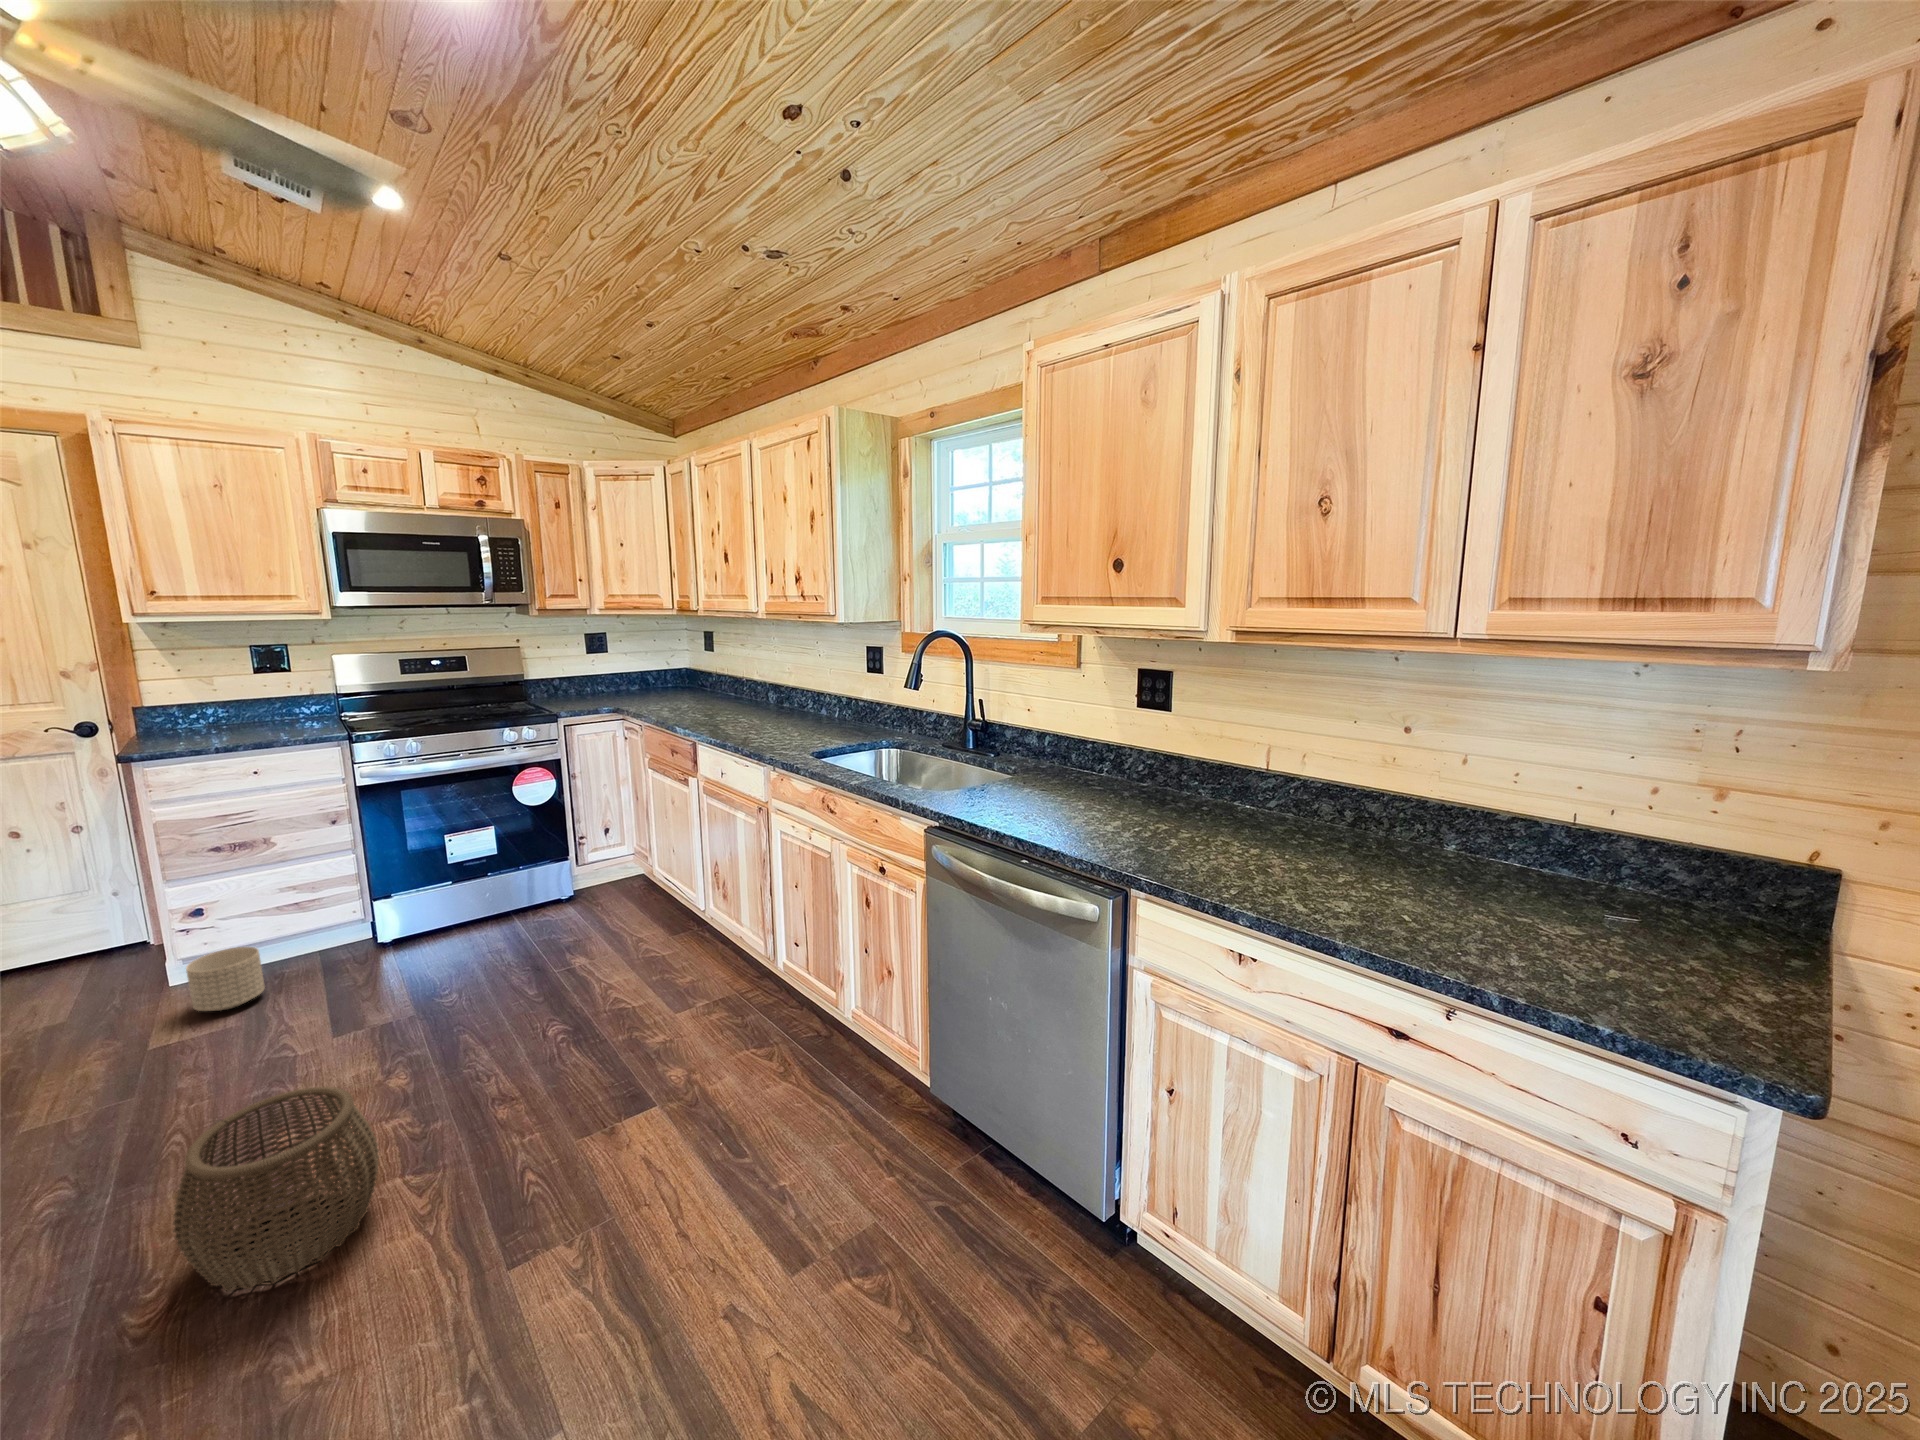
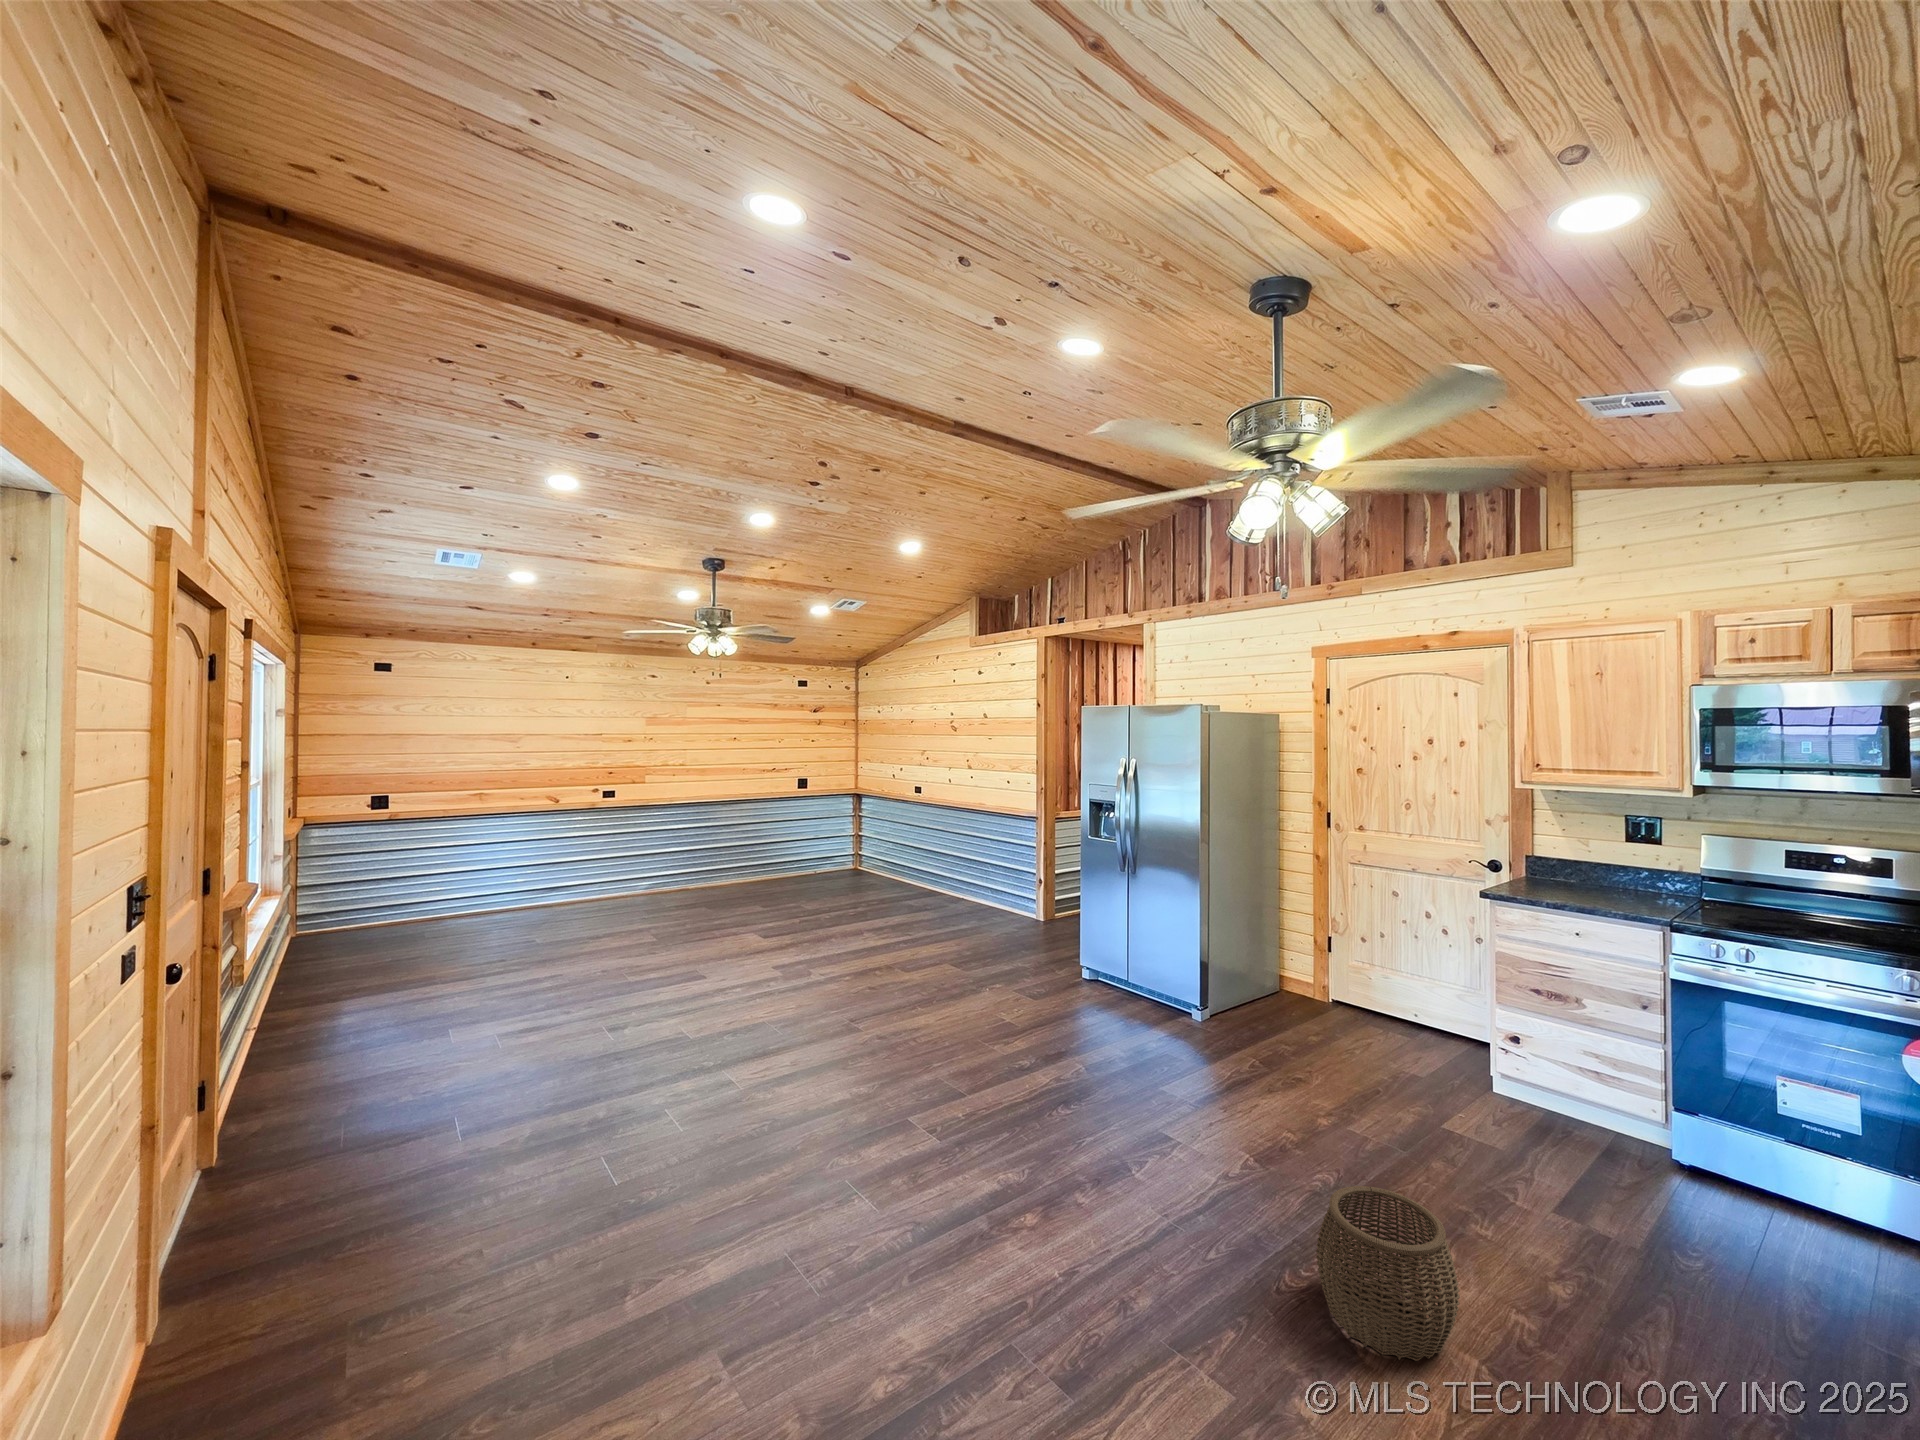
planter: present [186,947,265,1011] -> none [1483,1079,1540,1138]

